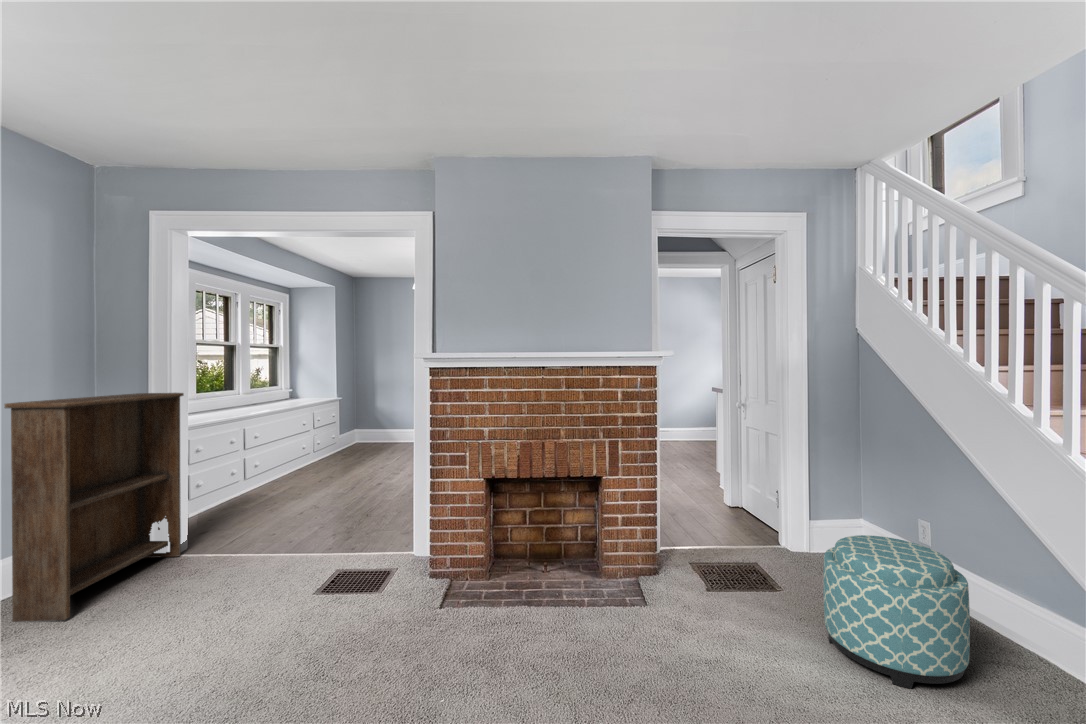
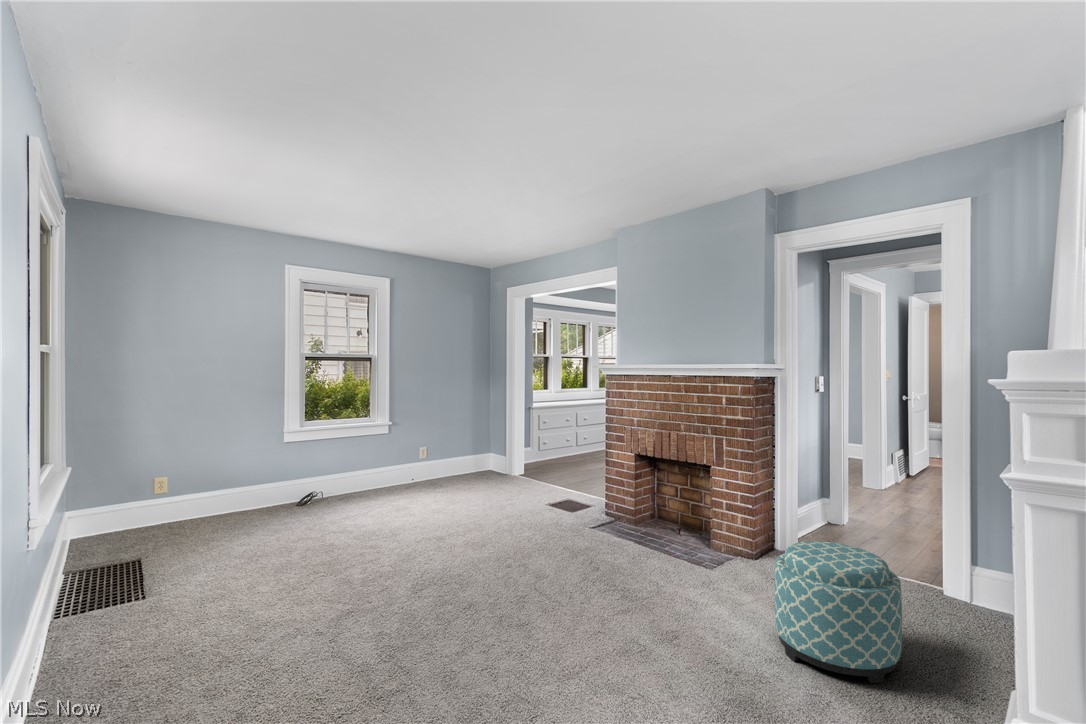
bookshelf: present [4,393,184,622] -> none [446,385,520,487]

